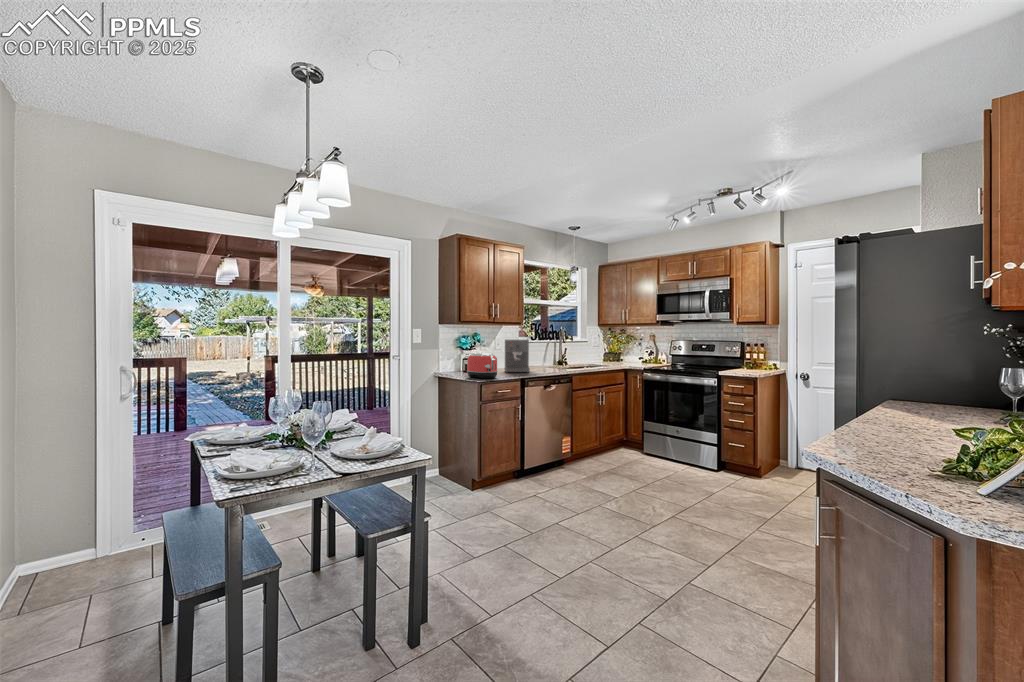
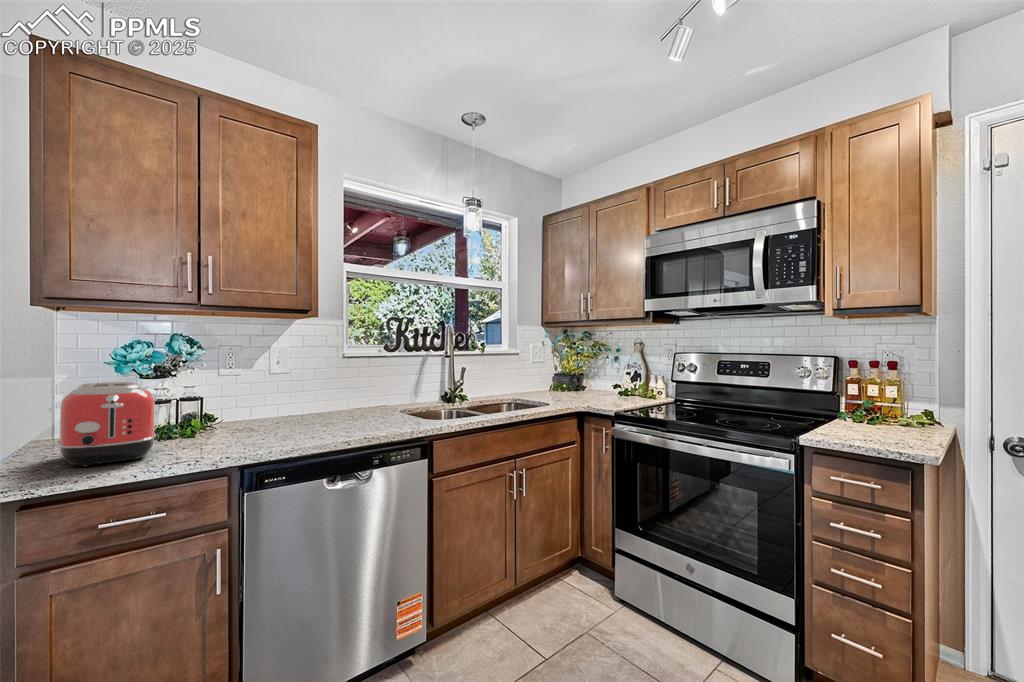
coffee maker: present [505,340,530,373] -> none [257,346,339,429]

